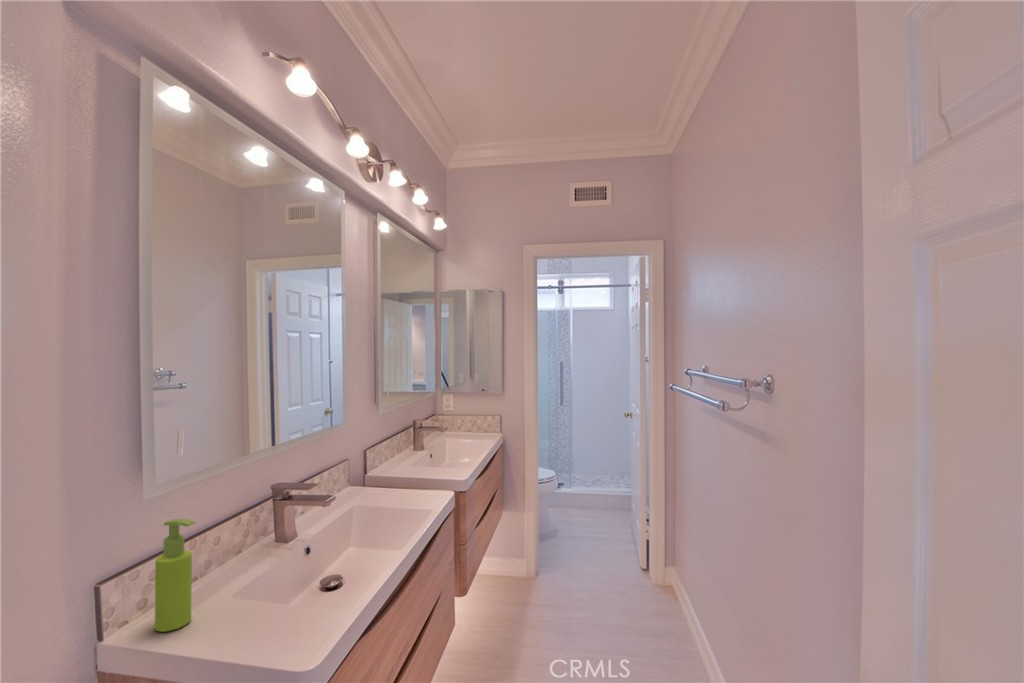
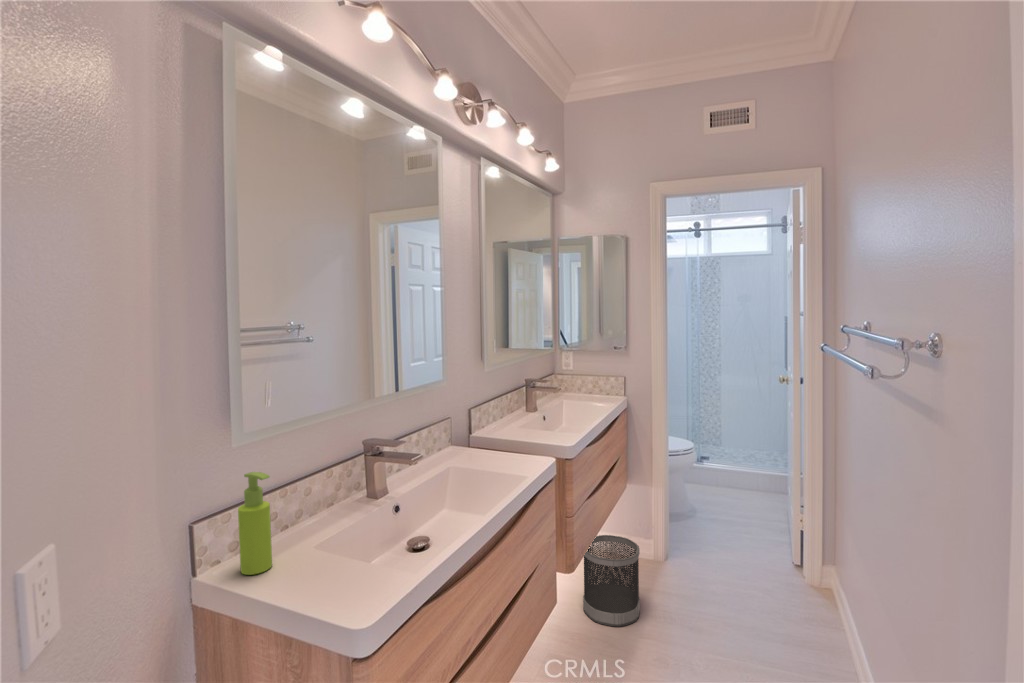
wastebasket: none [469,563,522,650] -> present [583,535,640,627]

